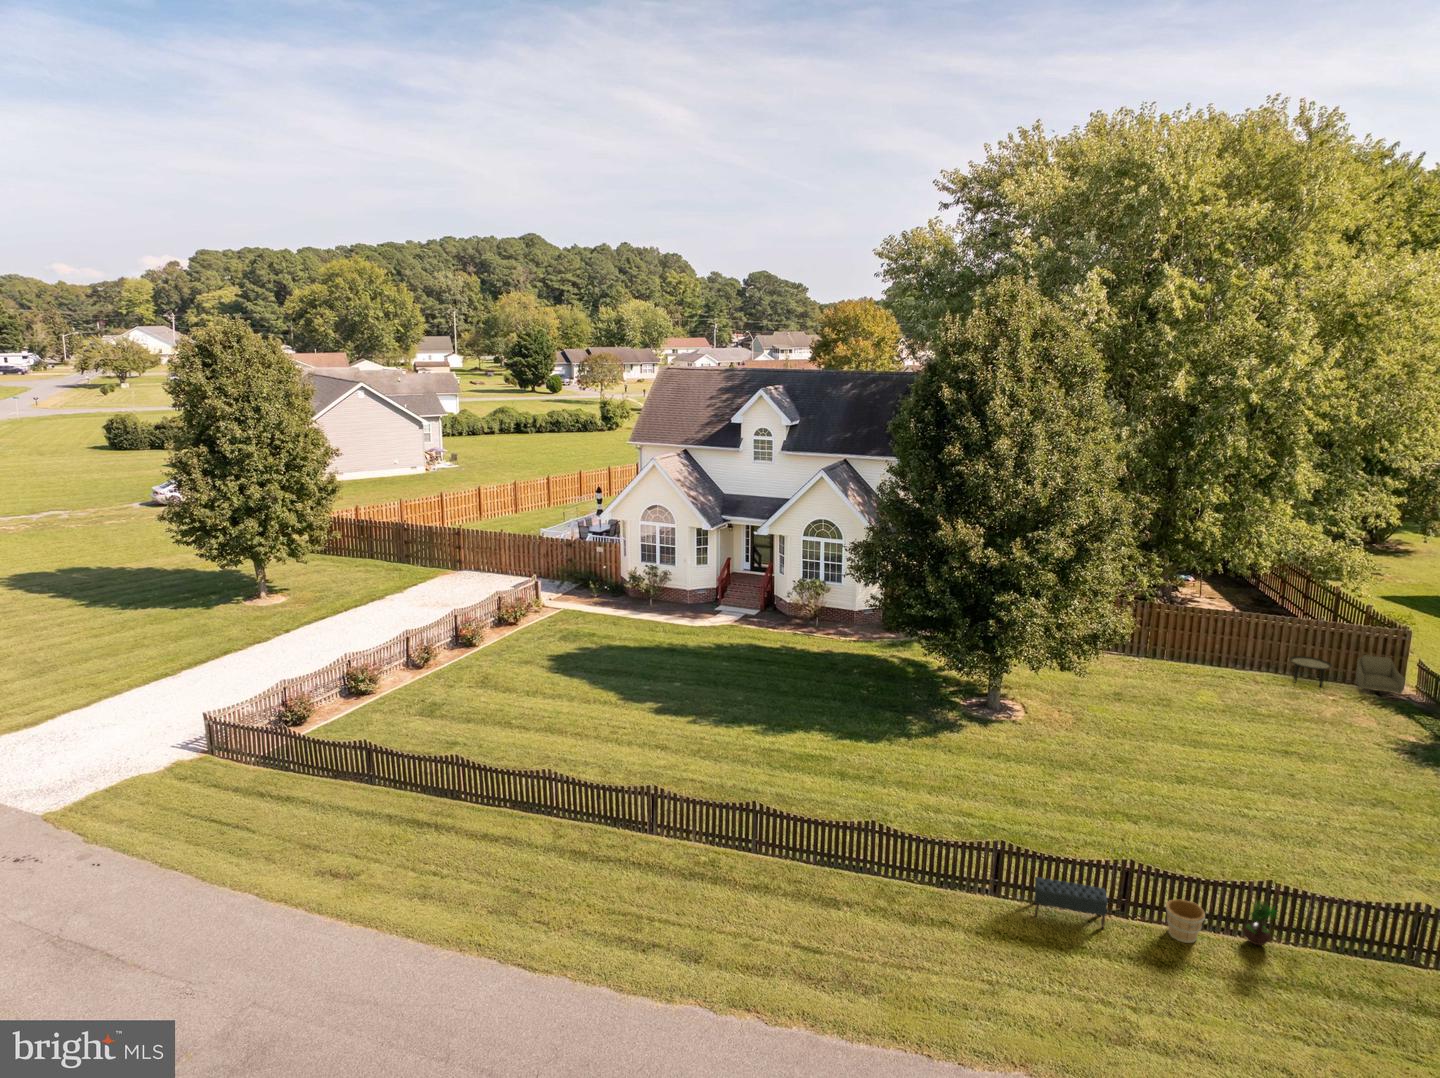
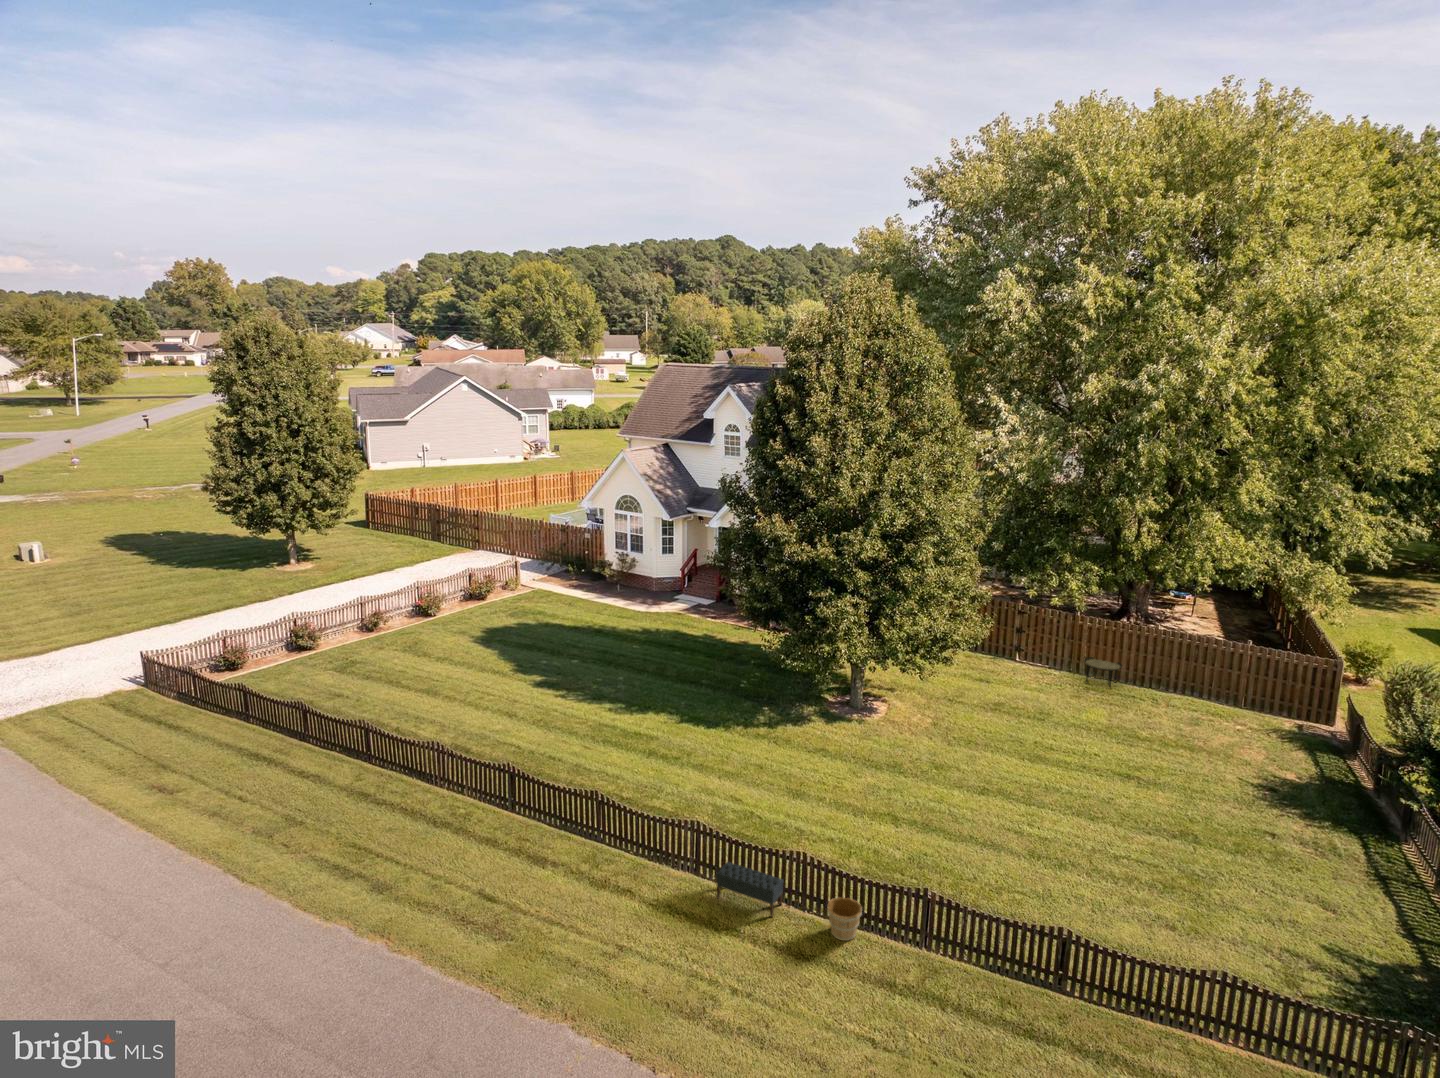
chair: present [1356,655,1406,698] -> none [1276,686,1326,736]
round table: present [1290,656,1332,687] -> present [1084,657,1122,688]
potted tree: present [1244,903,1277,945] -> none [894,905,925,952]

